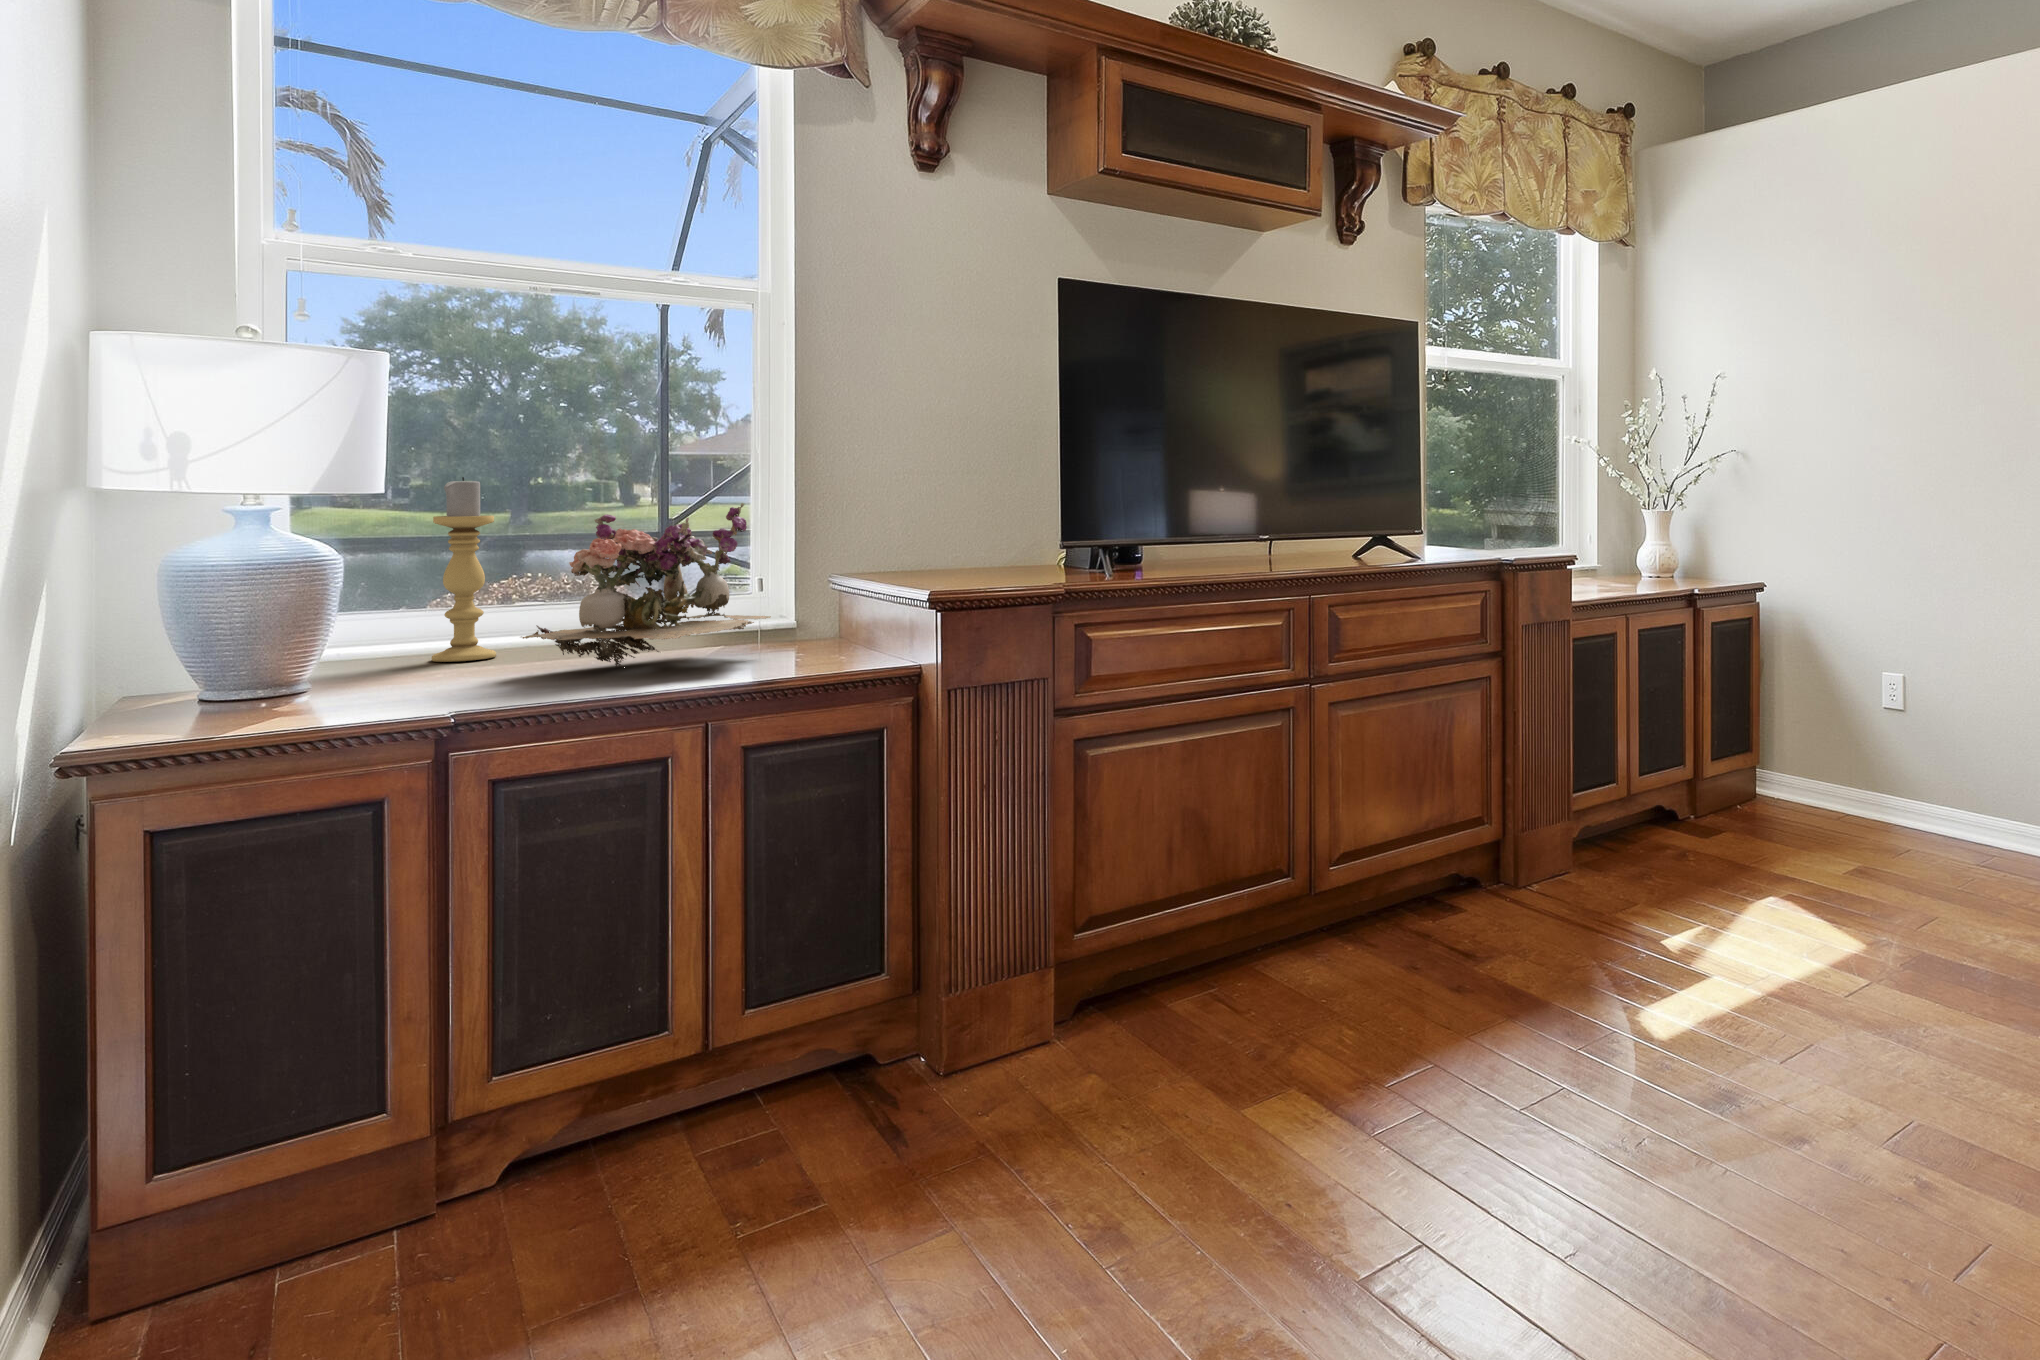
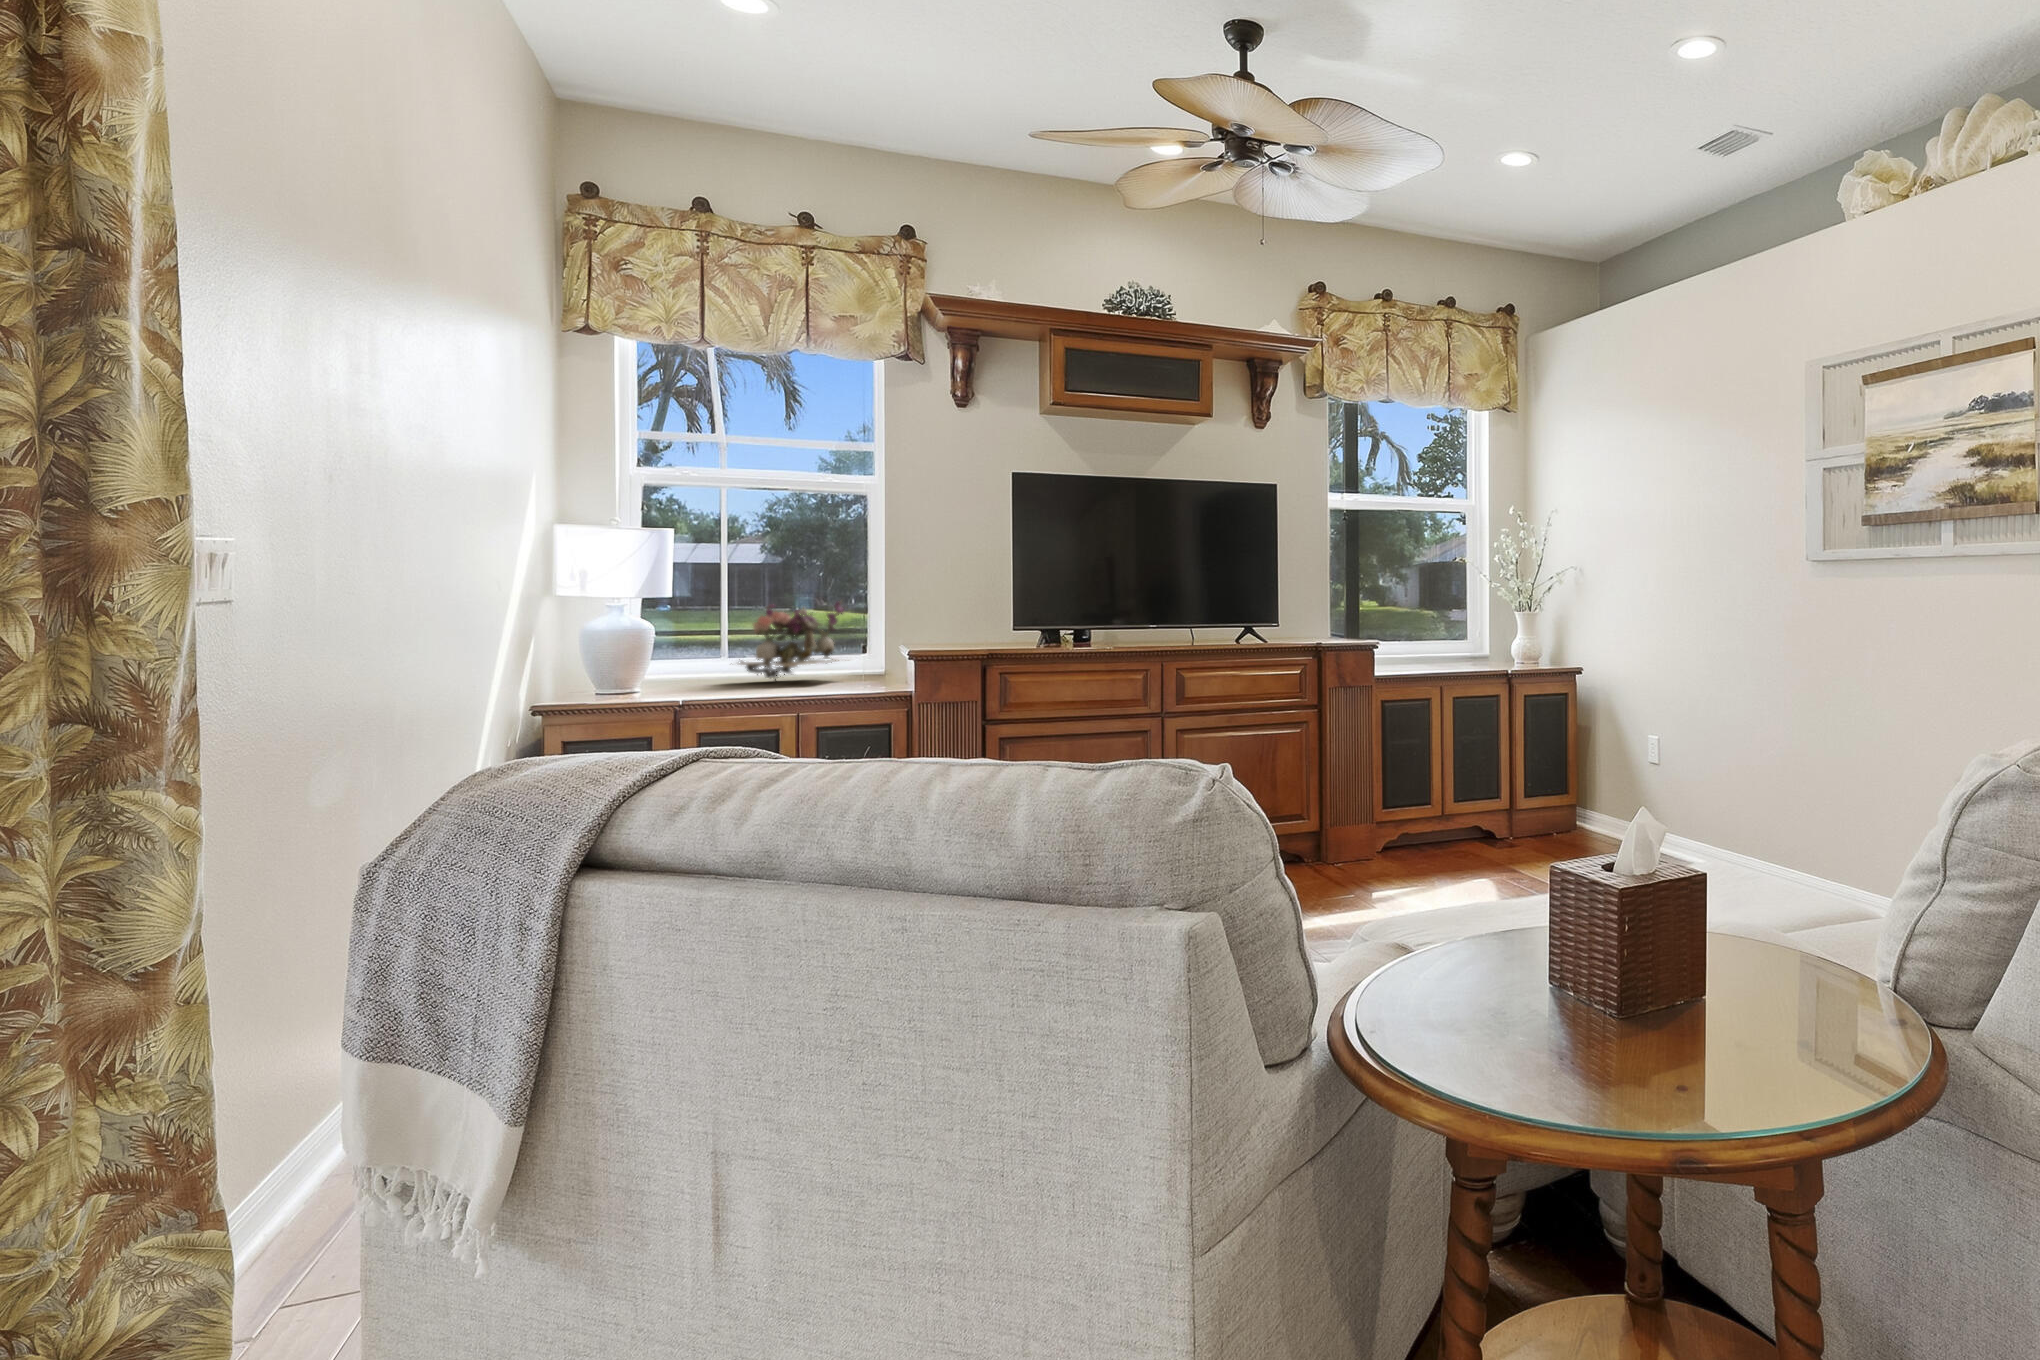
candle holder: present [432,477,496,662] -> none [700,585,730,677]

